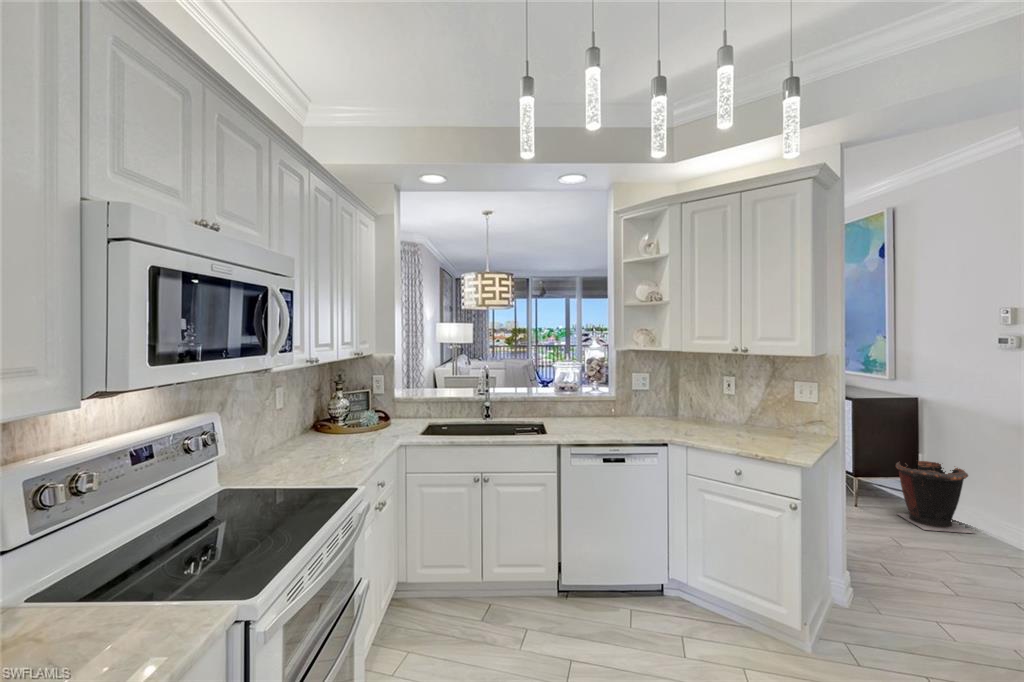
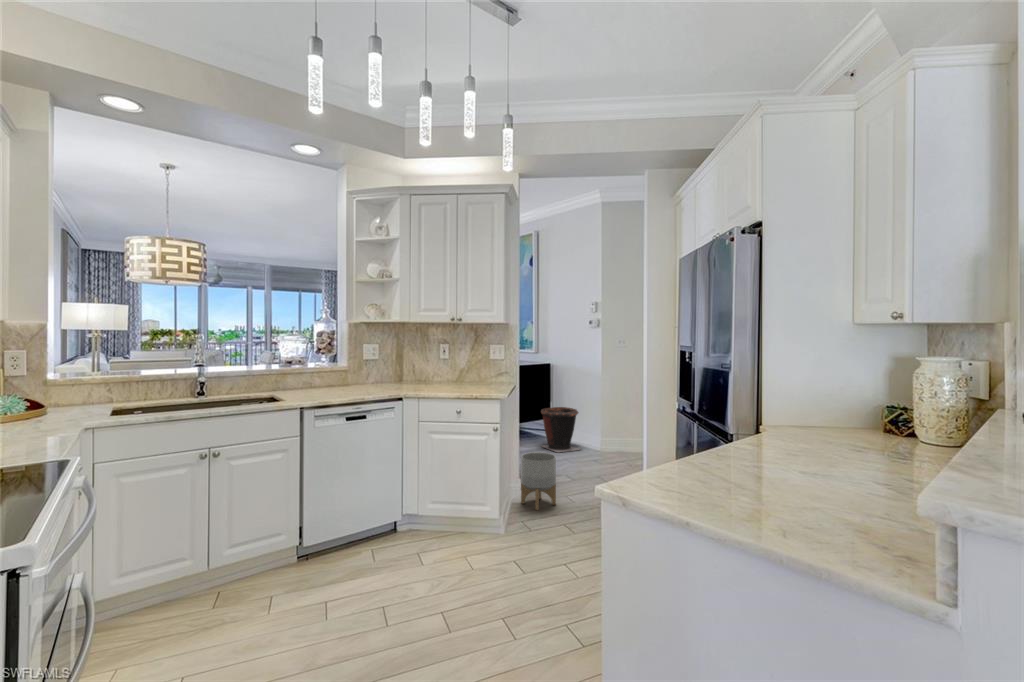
planter: none [843,534,906,623] -> present [521,452,556,510]

